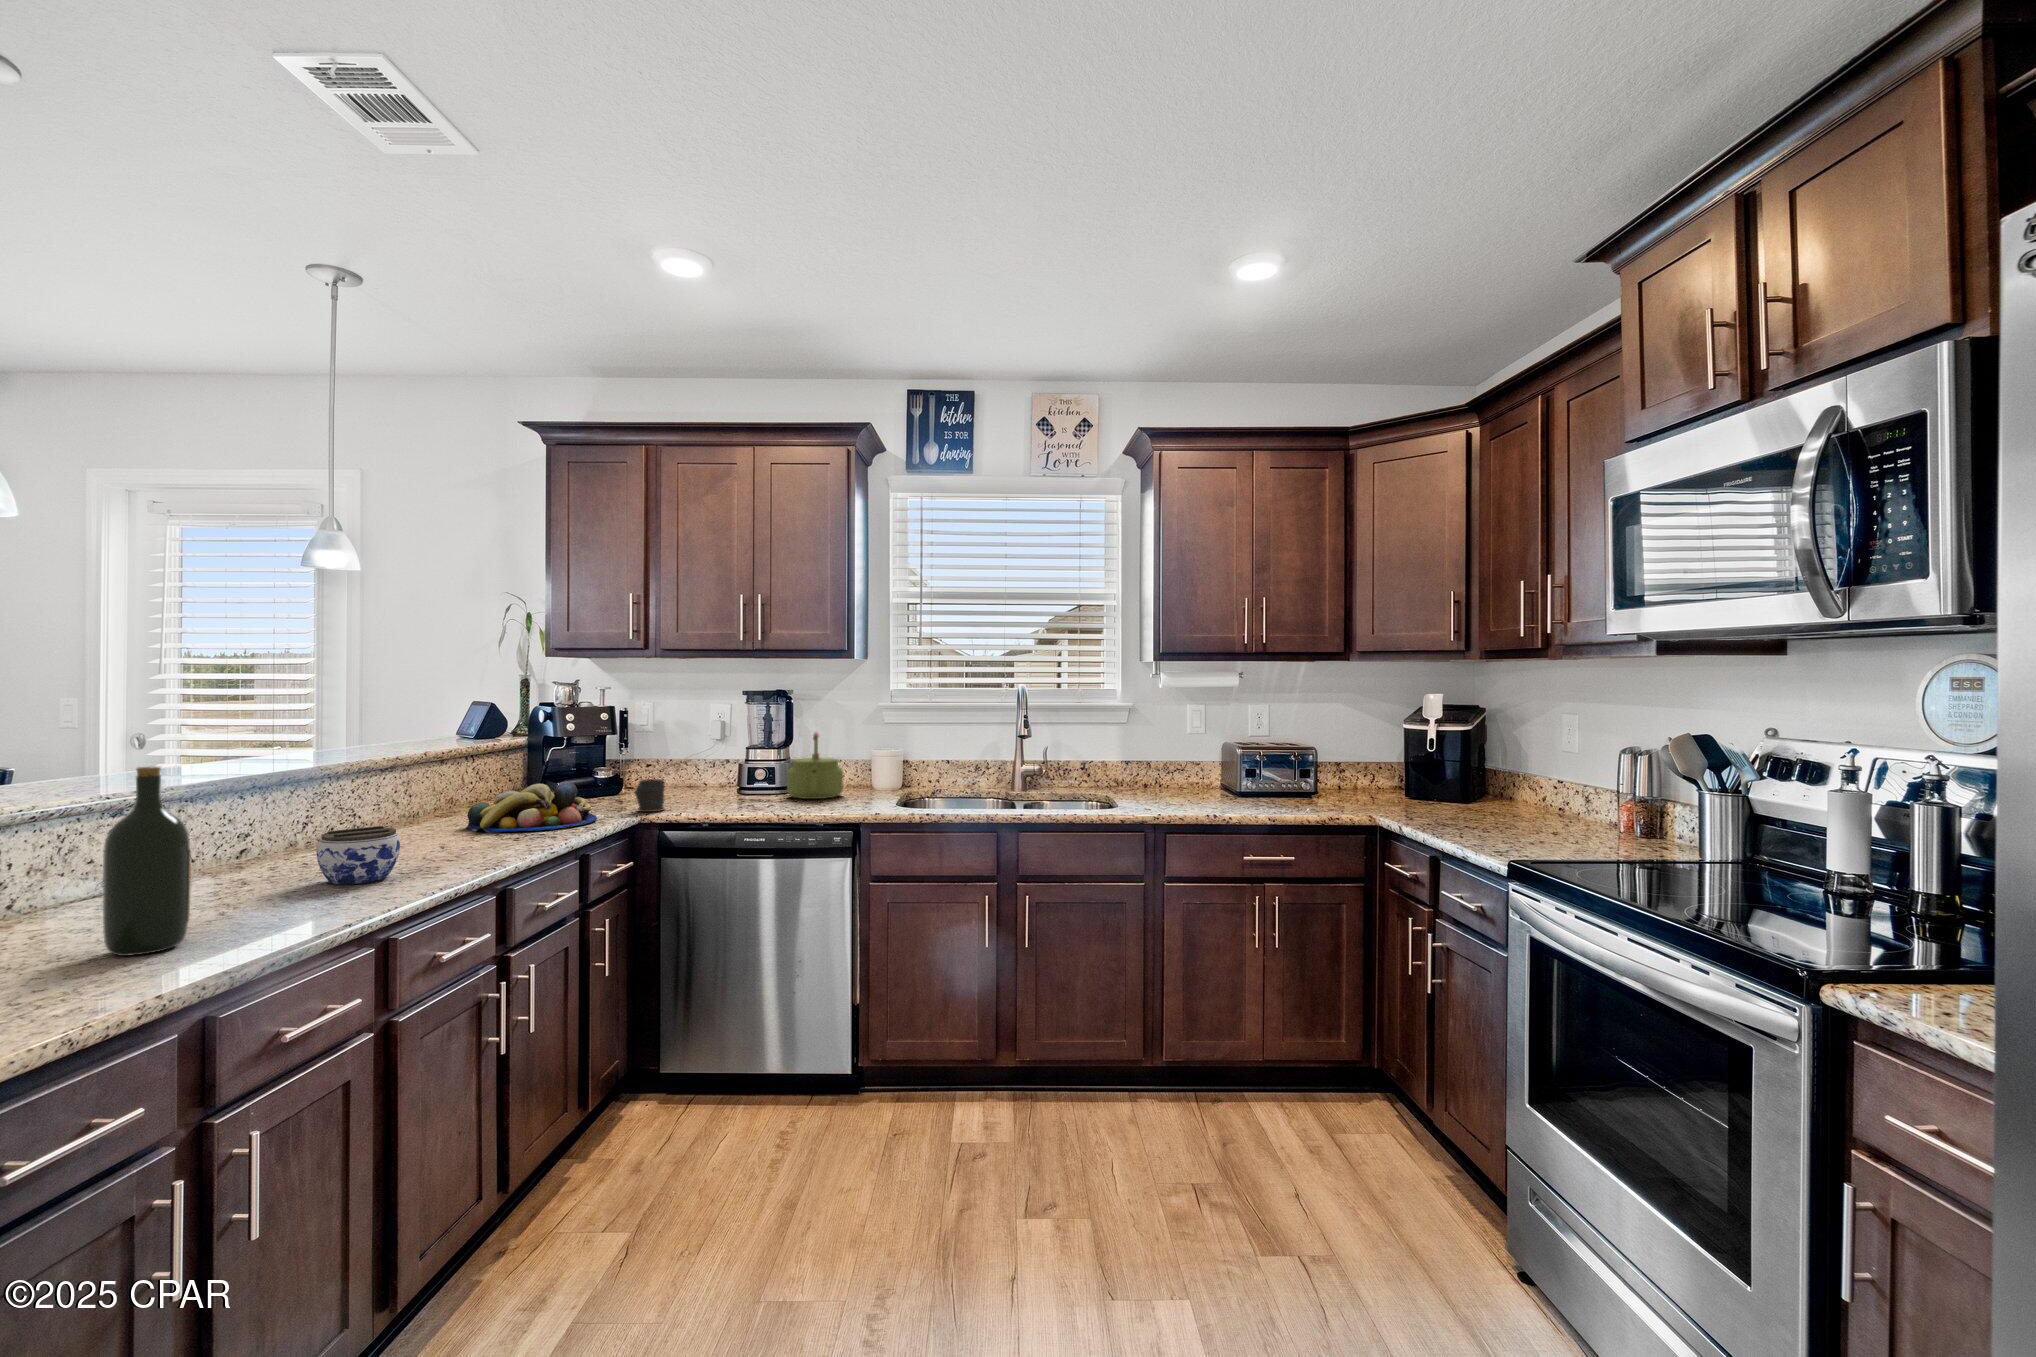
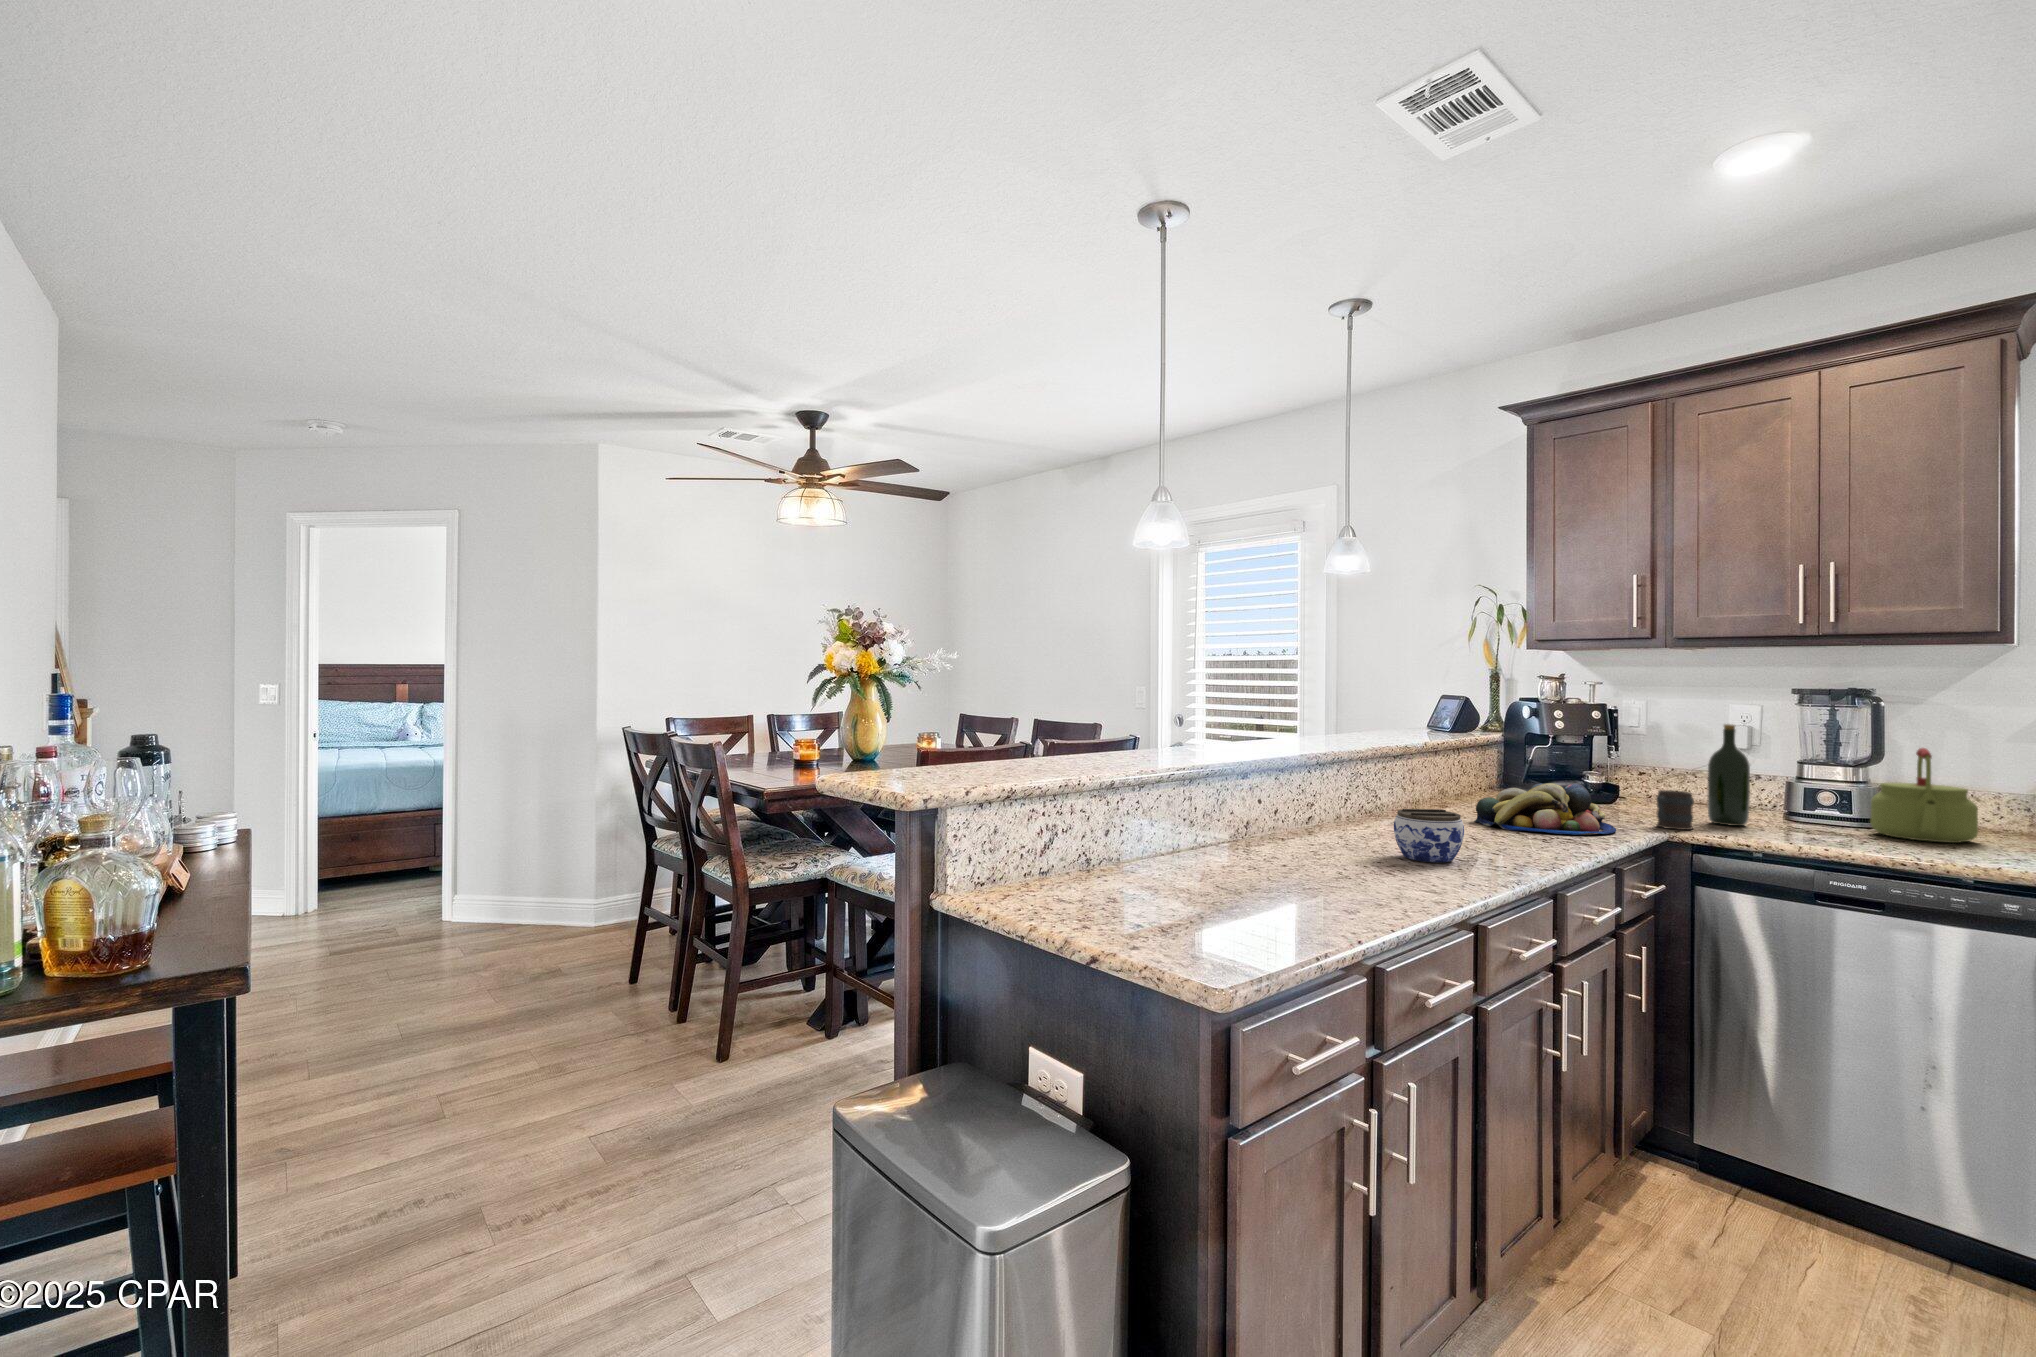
wine bottle: present [103,767,191,956] -> present [1708,724,1750,826]

